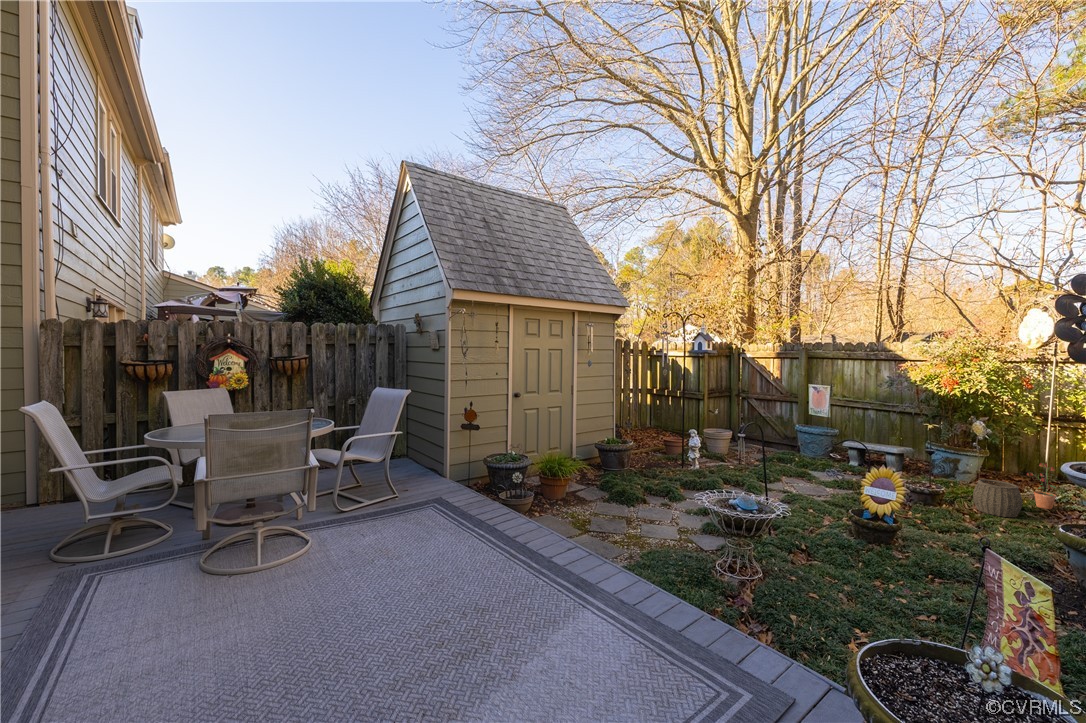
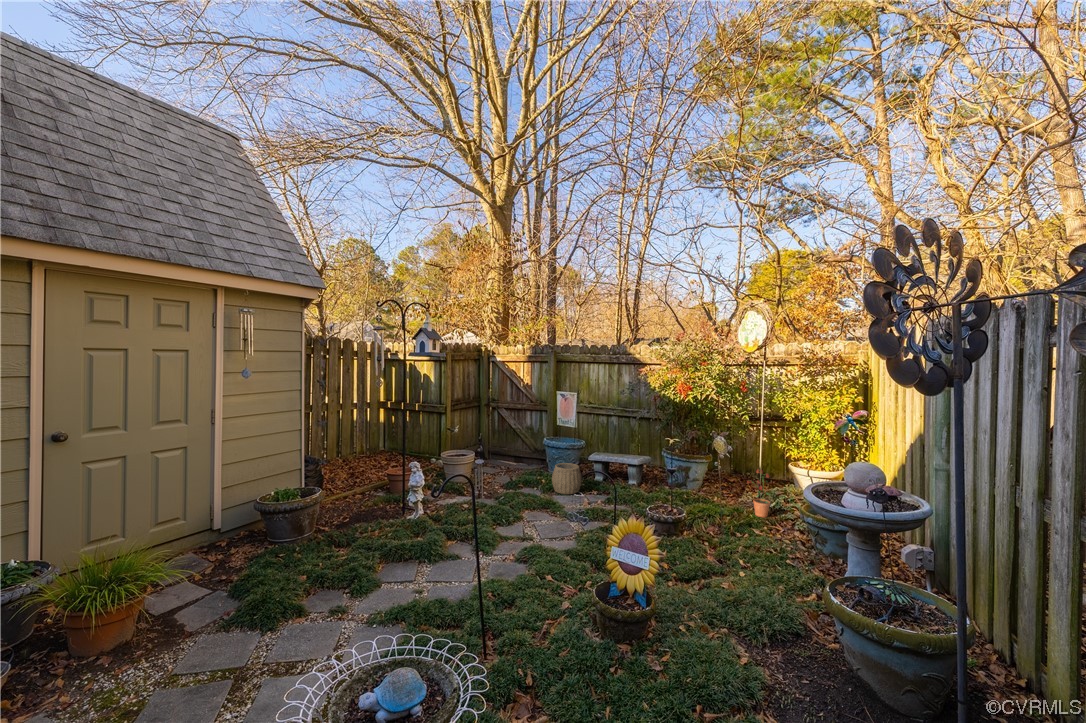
woven basket: present [973,479,1023,518] -> present [552,463,581,494]

